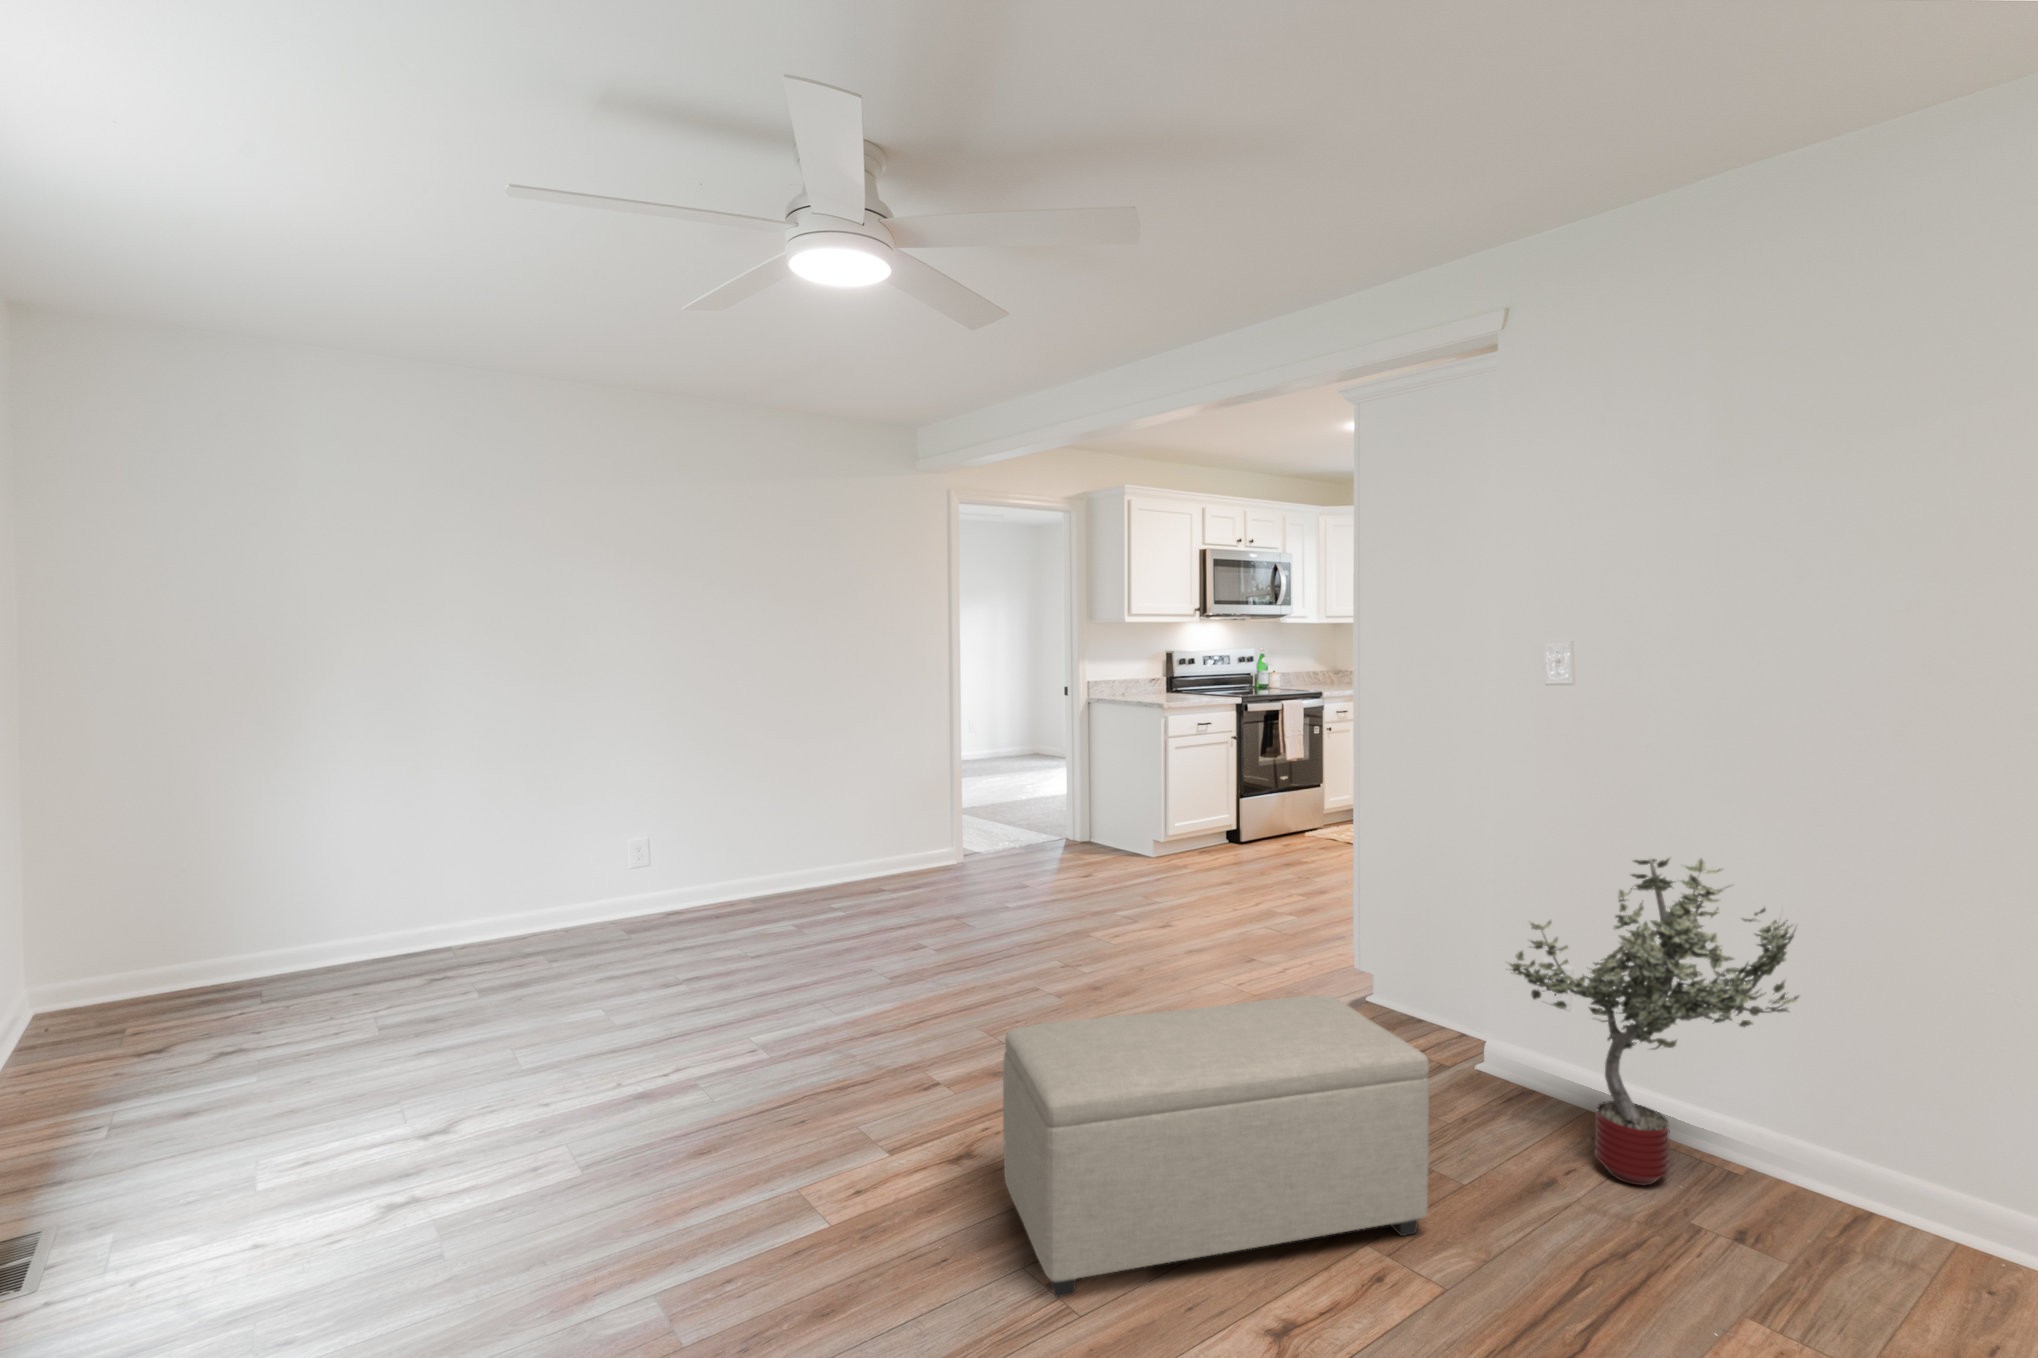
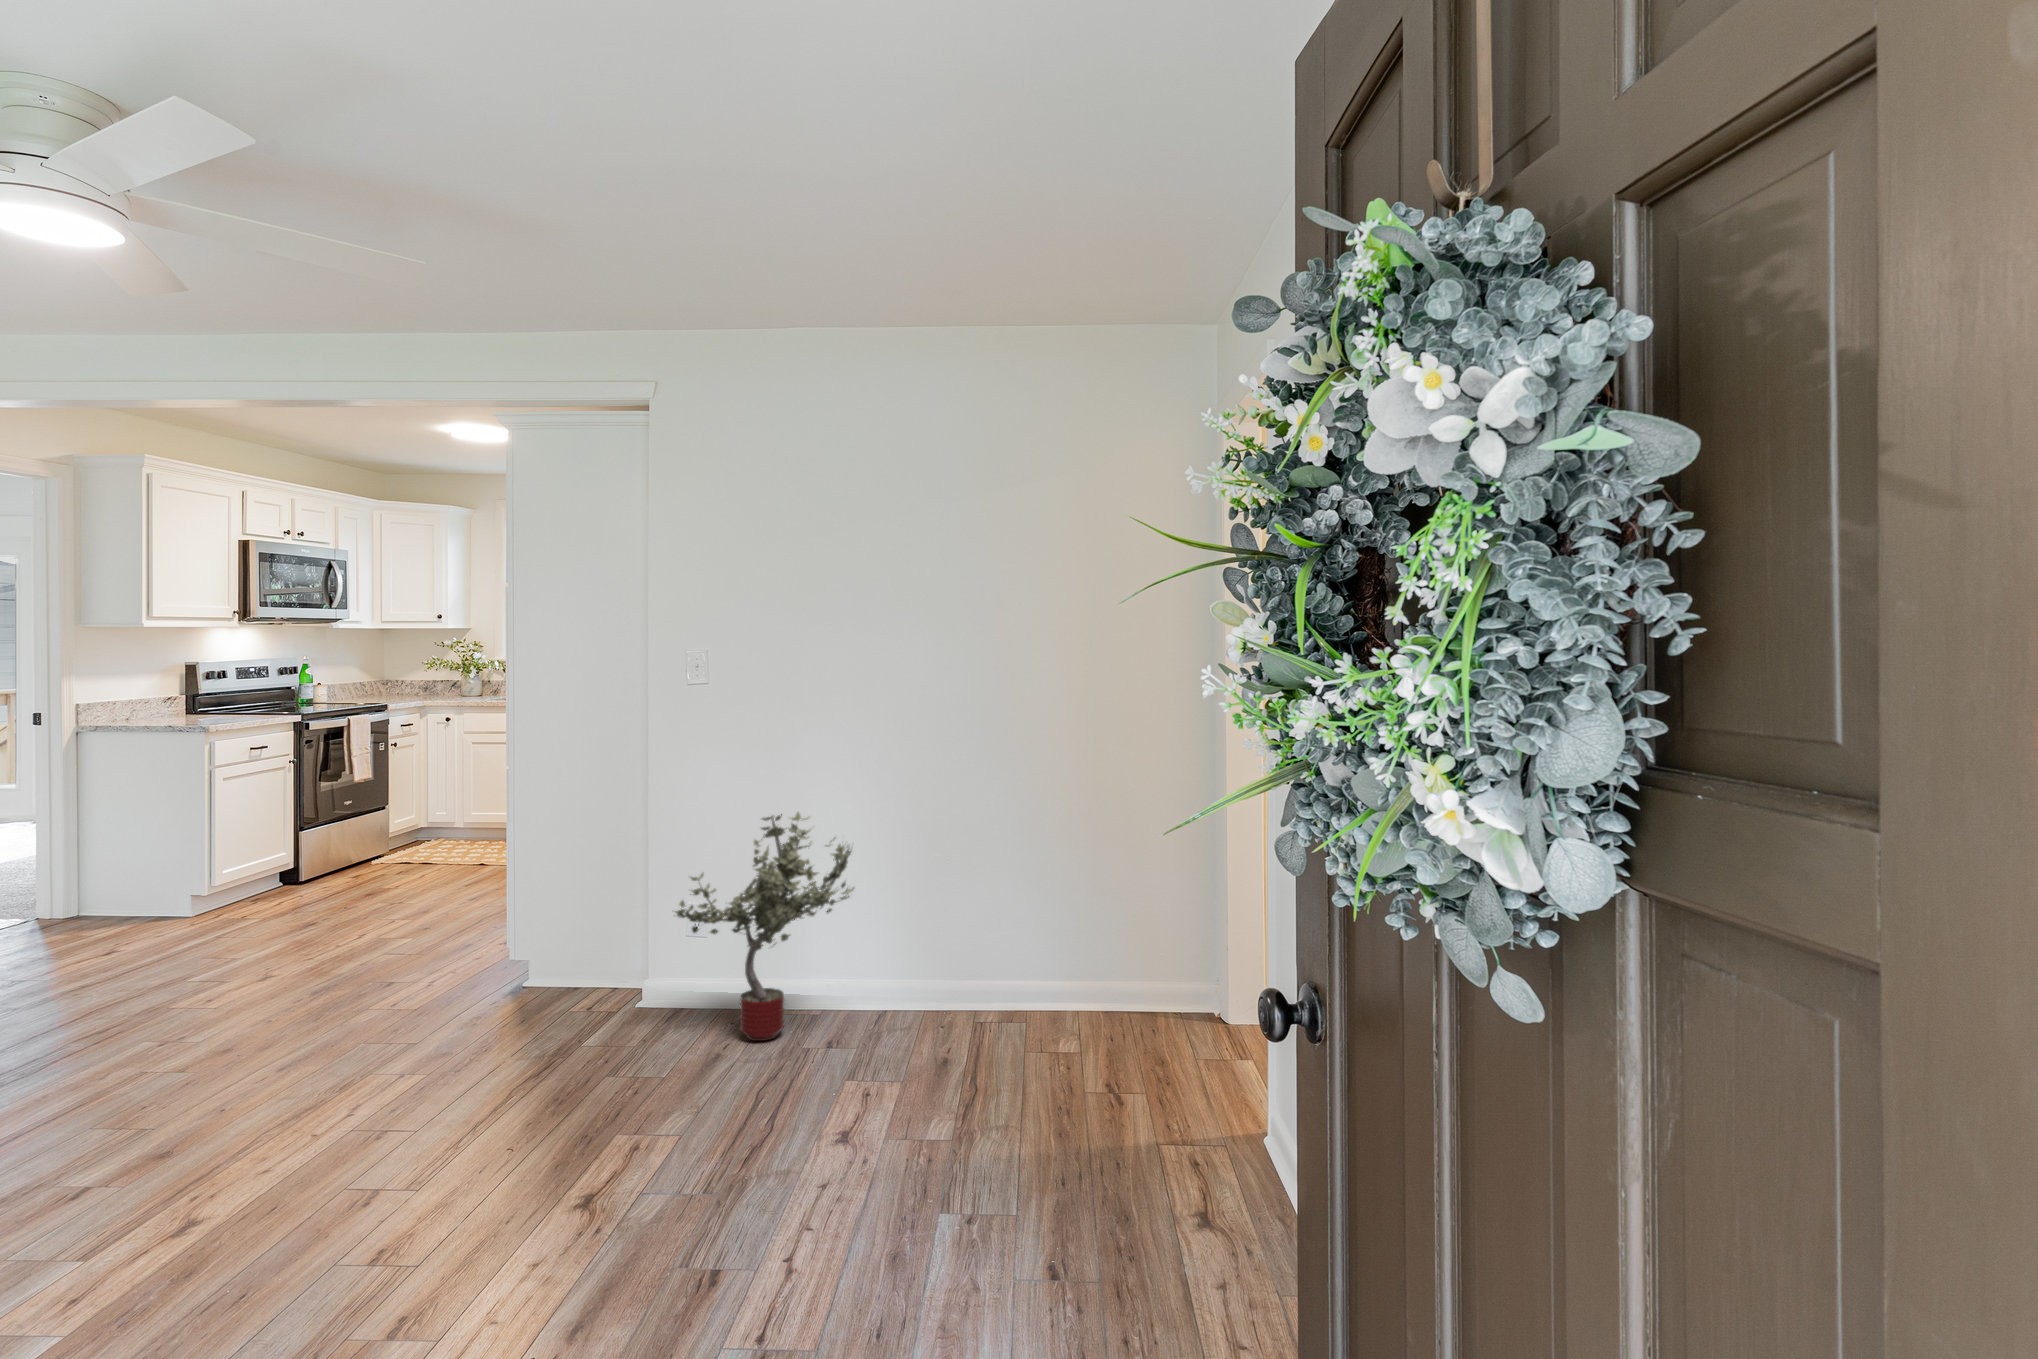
ottoman: present [1003,995,1429,1297] -> none [269,962,656,1264]

